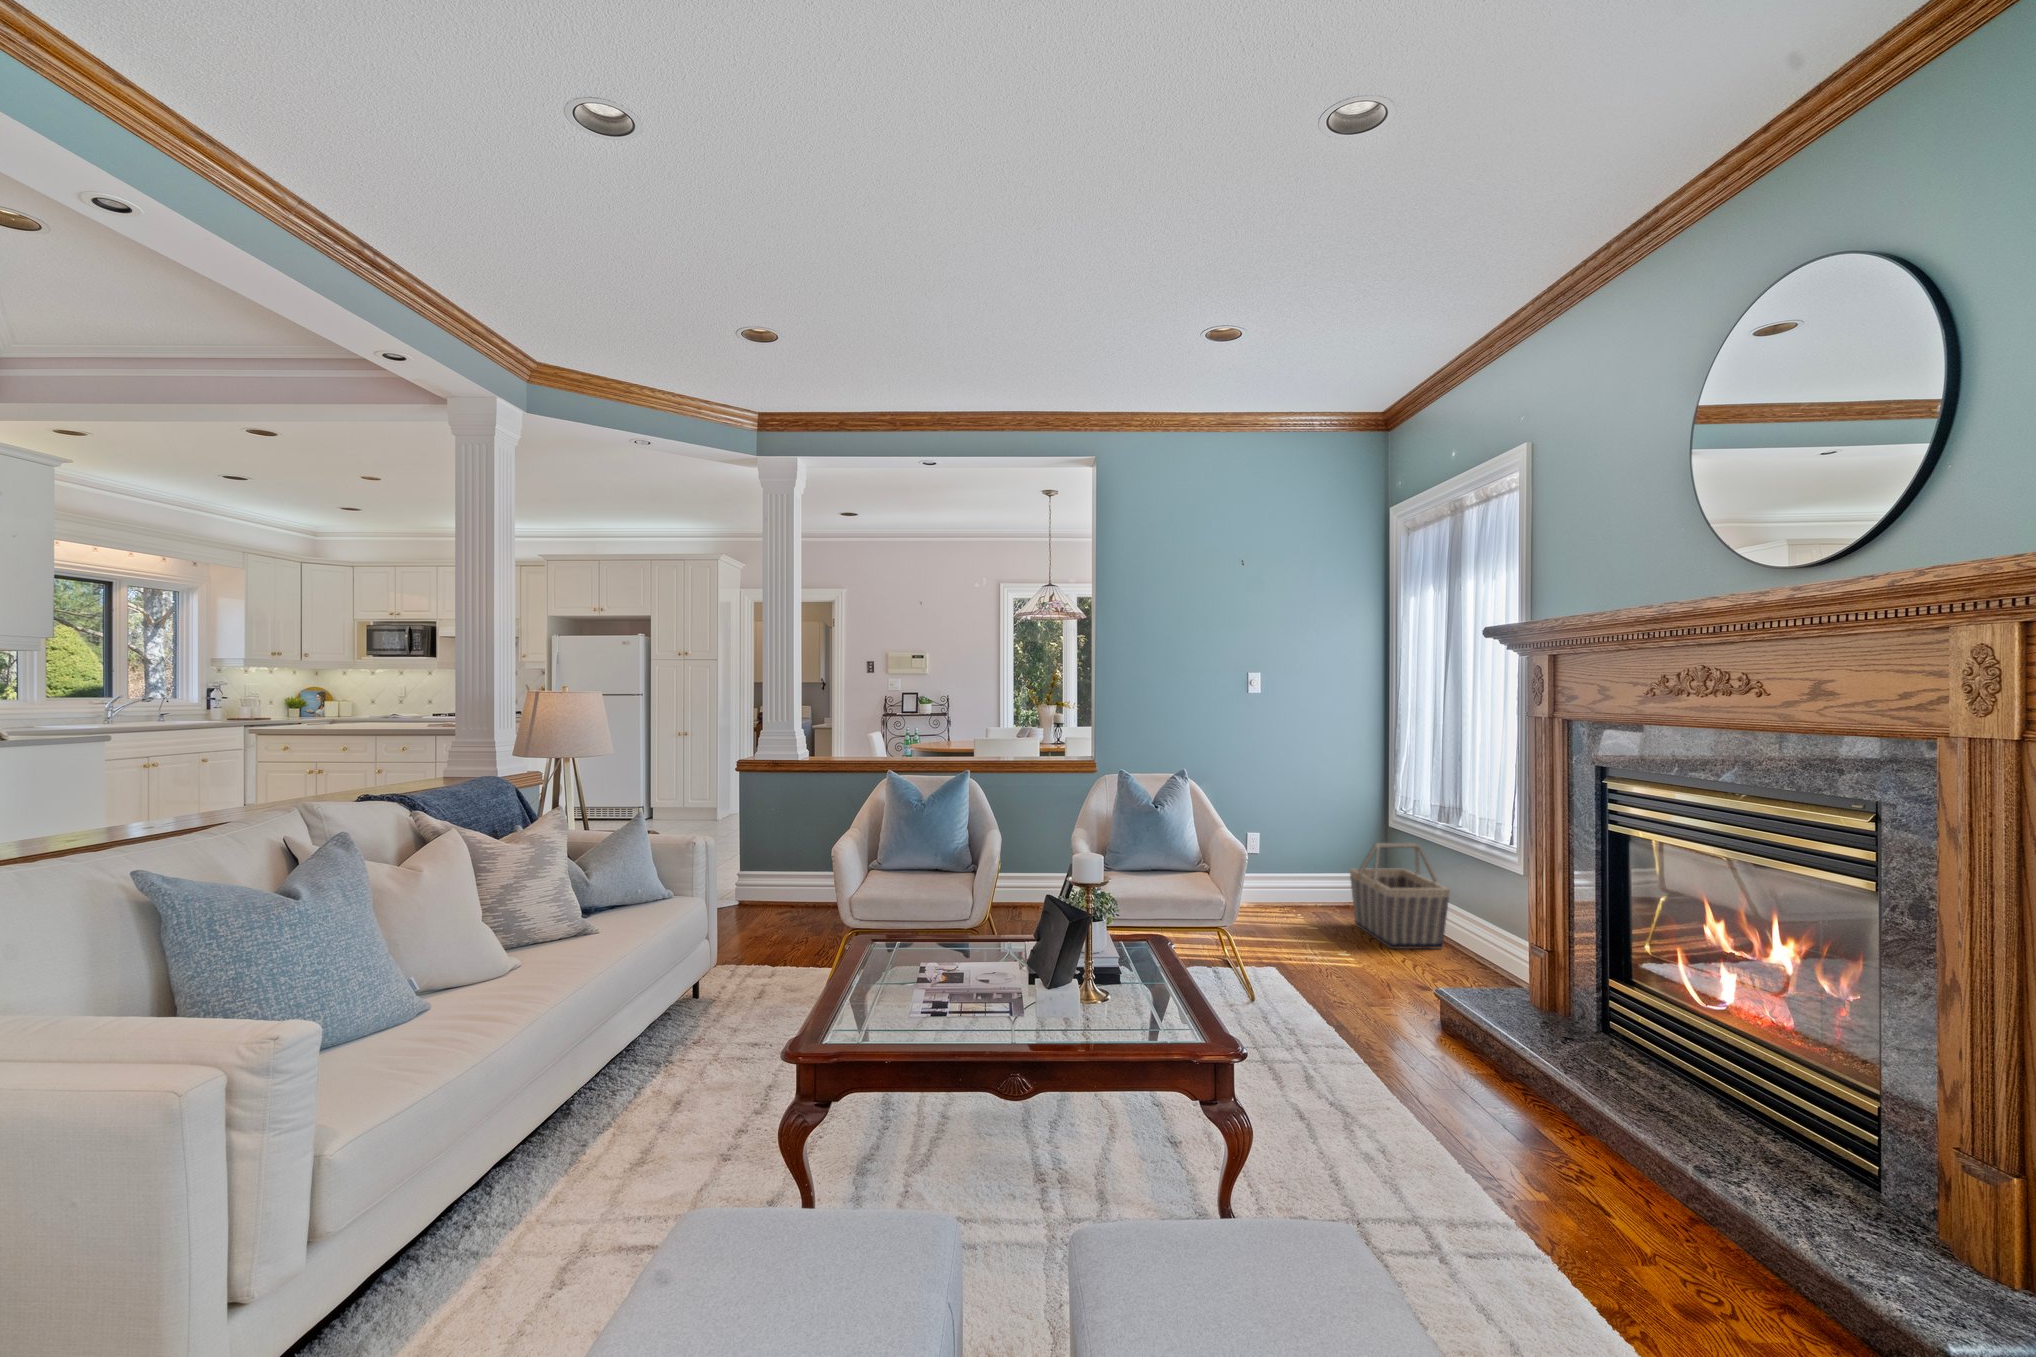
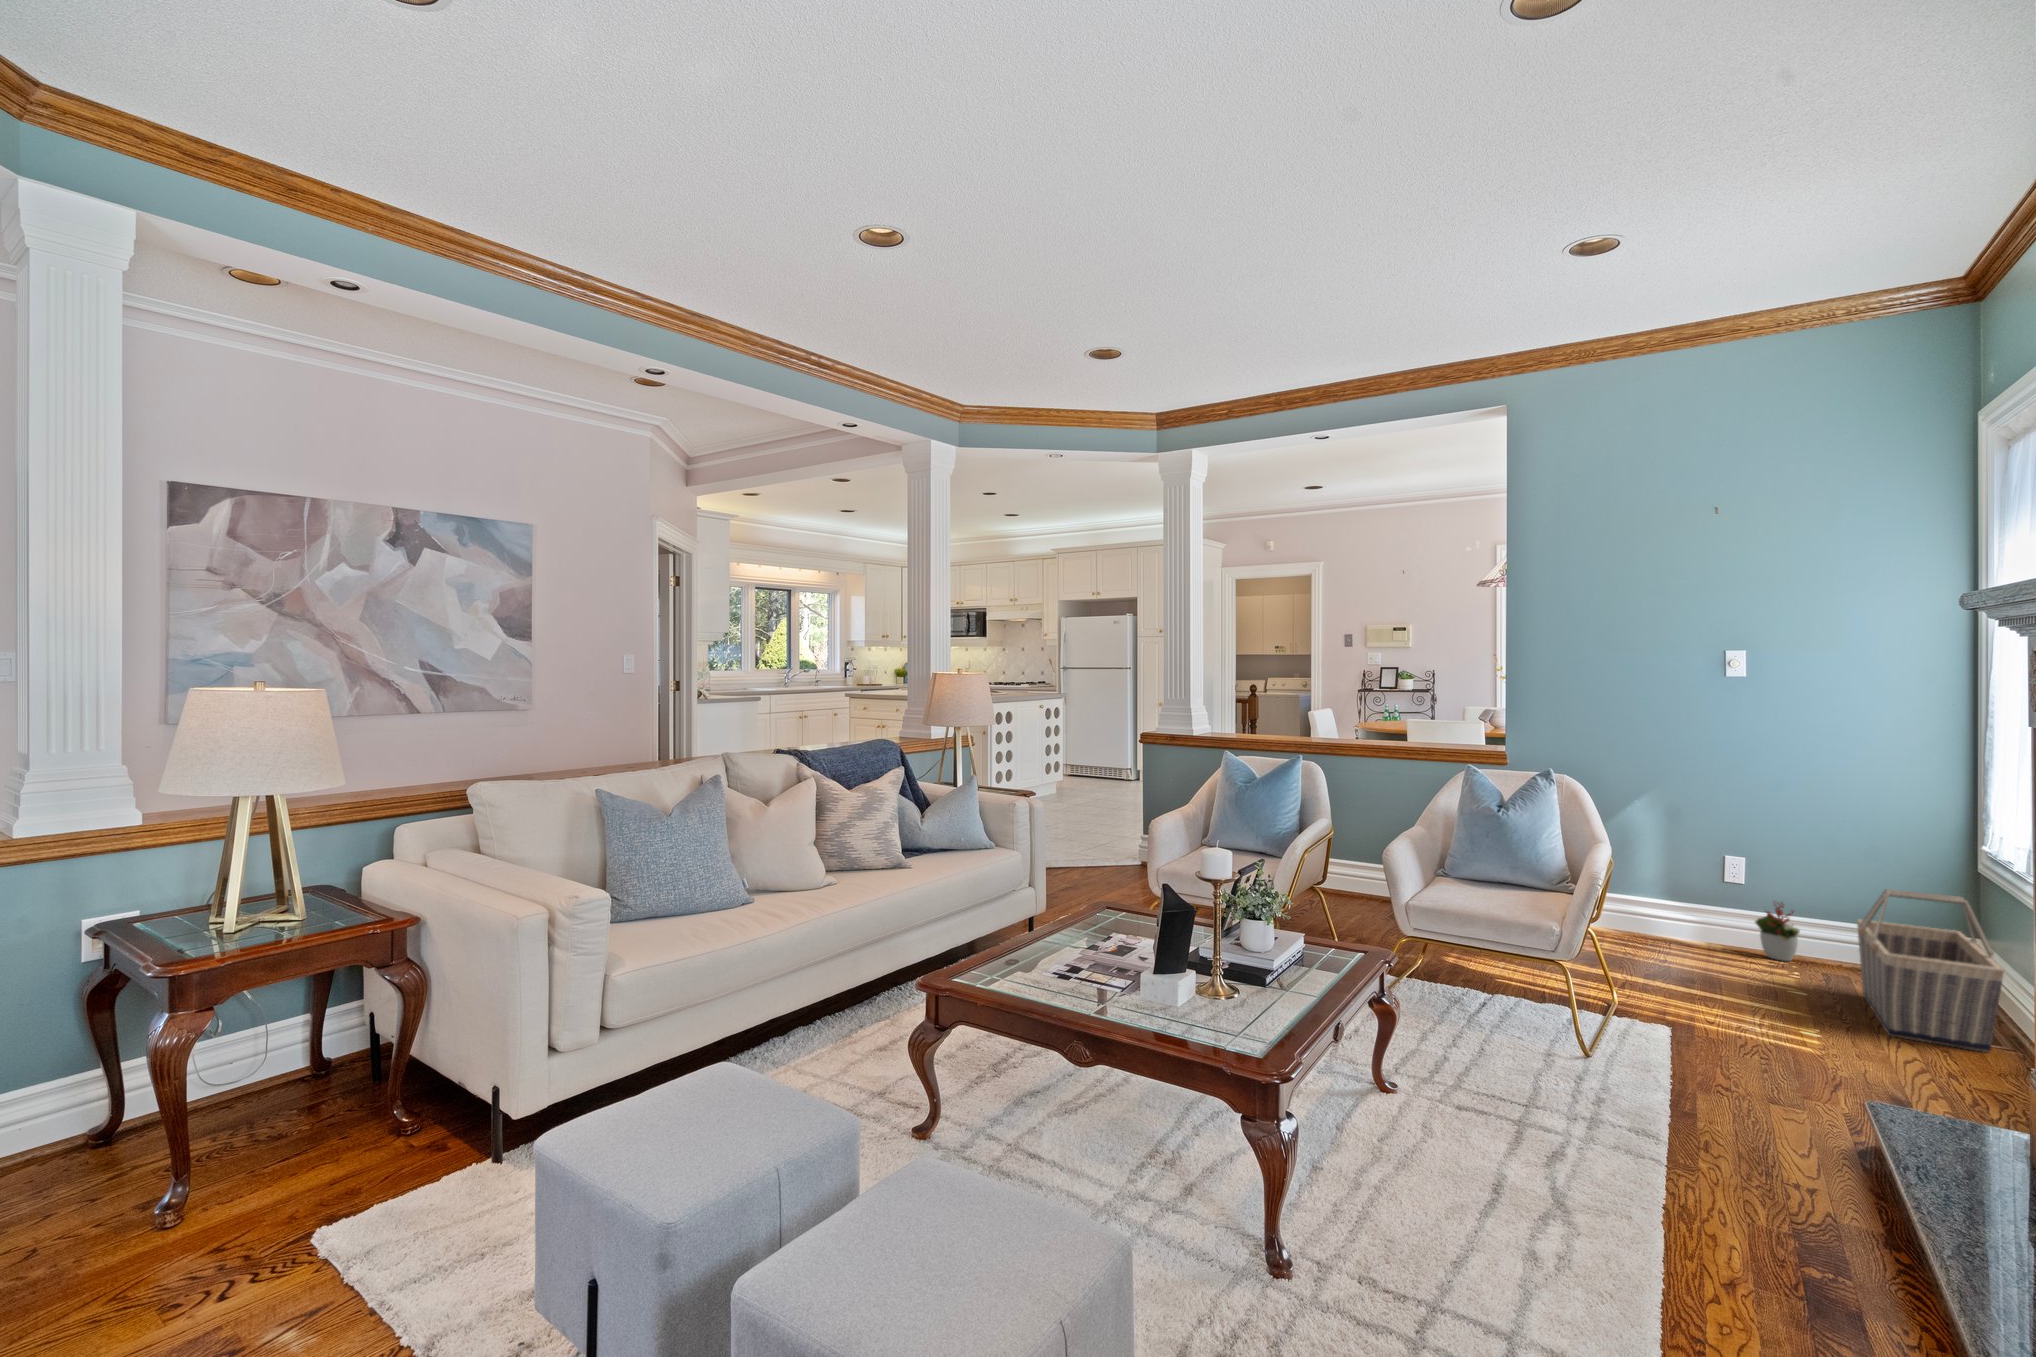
decorative plant: none [1276,863,1305,909] -> present [1755,902,1799,961]

